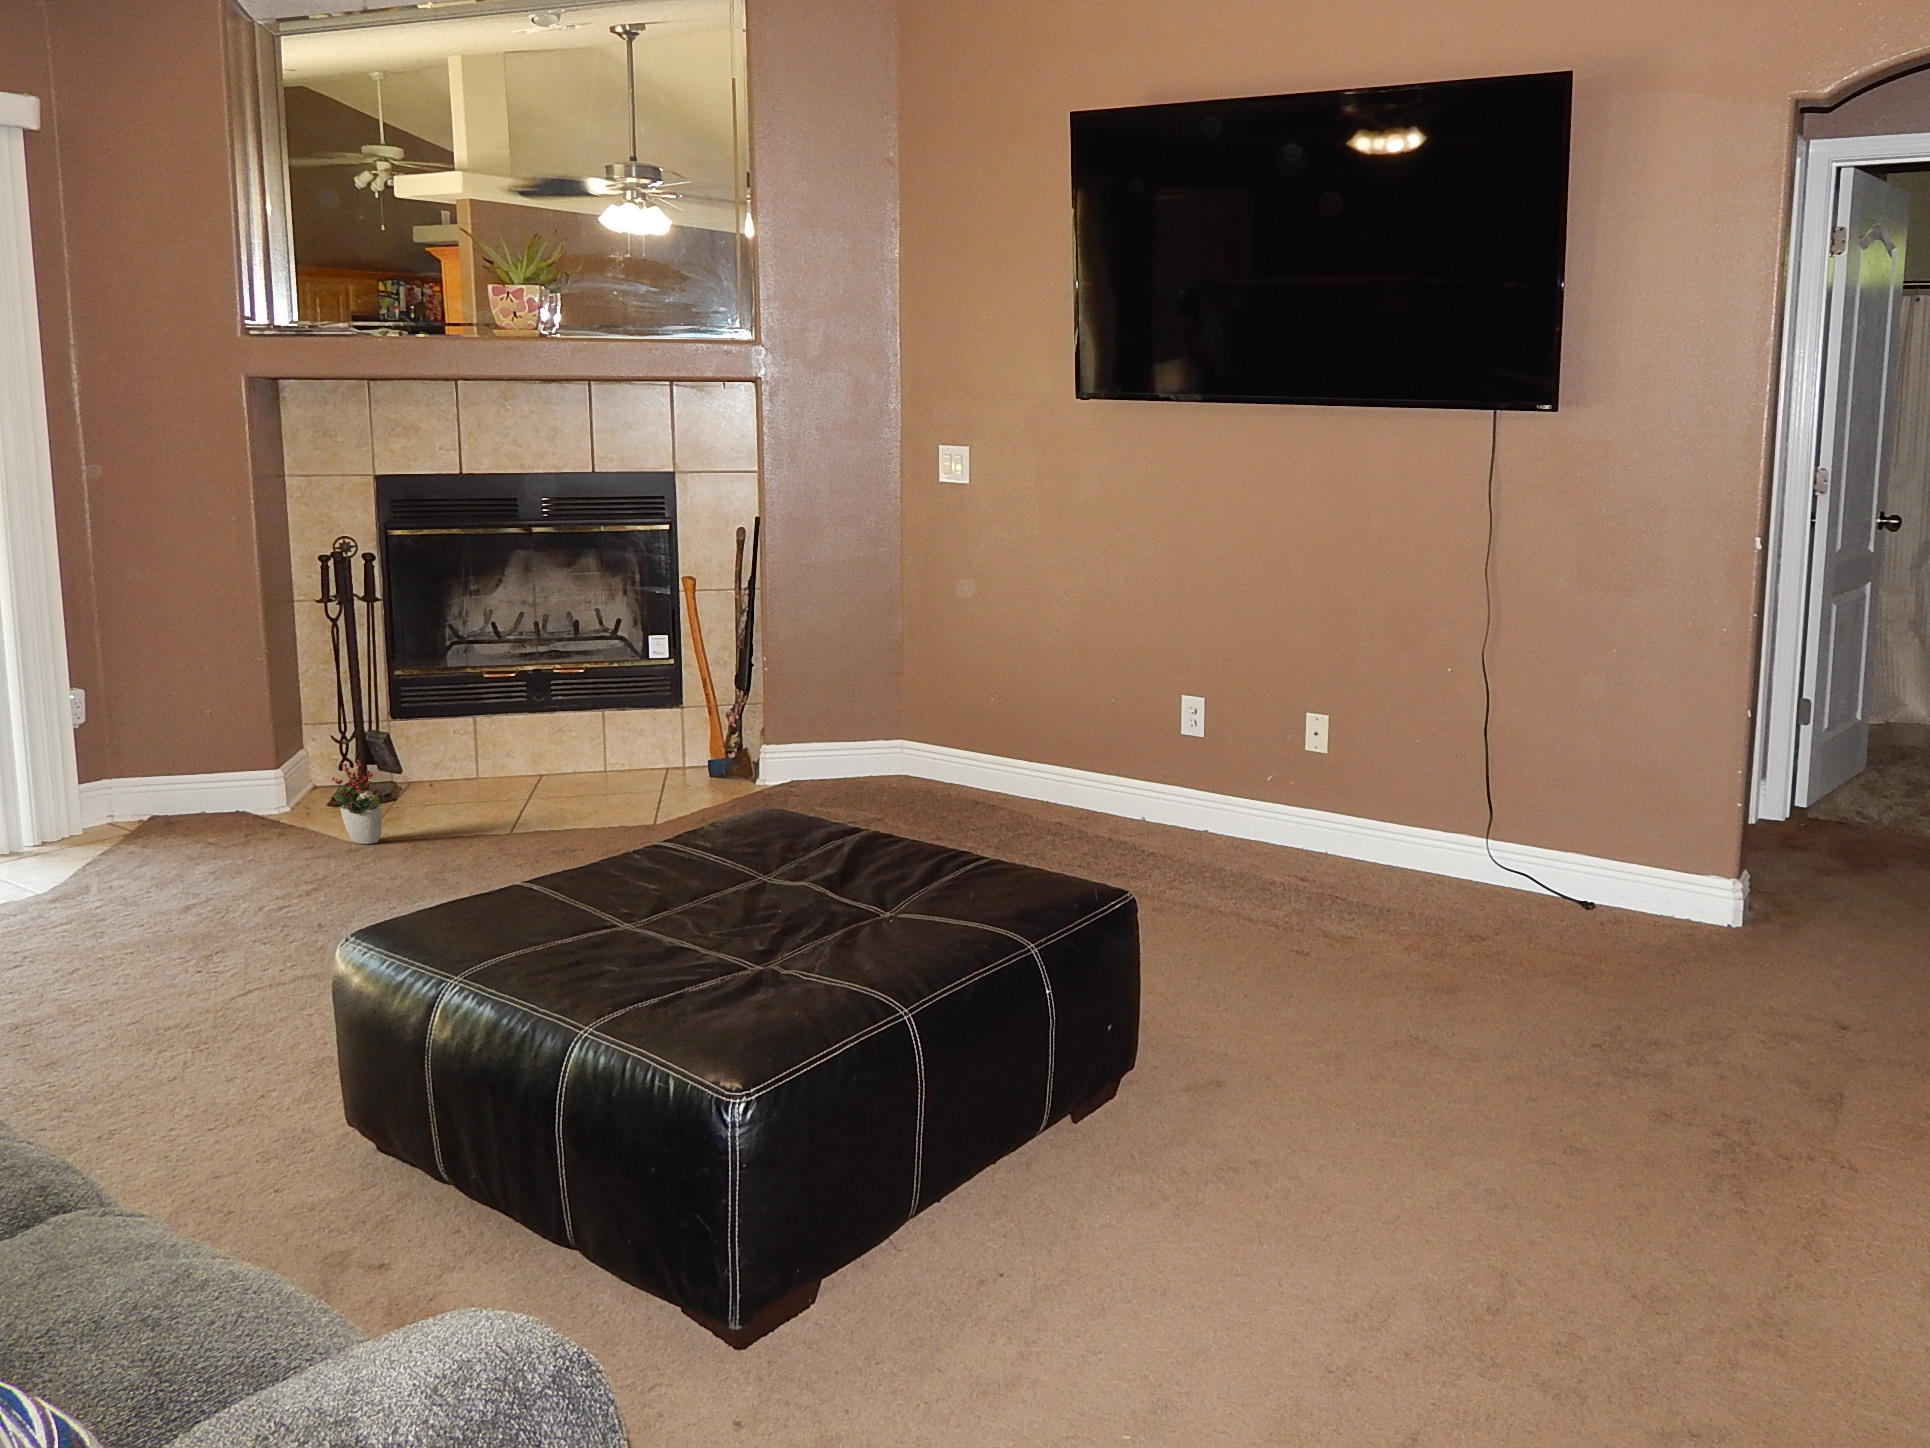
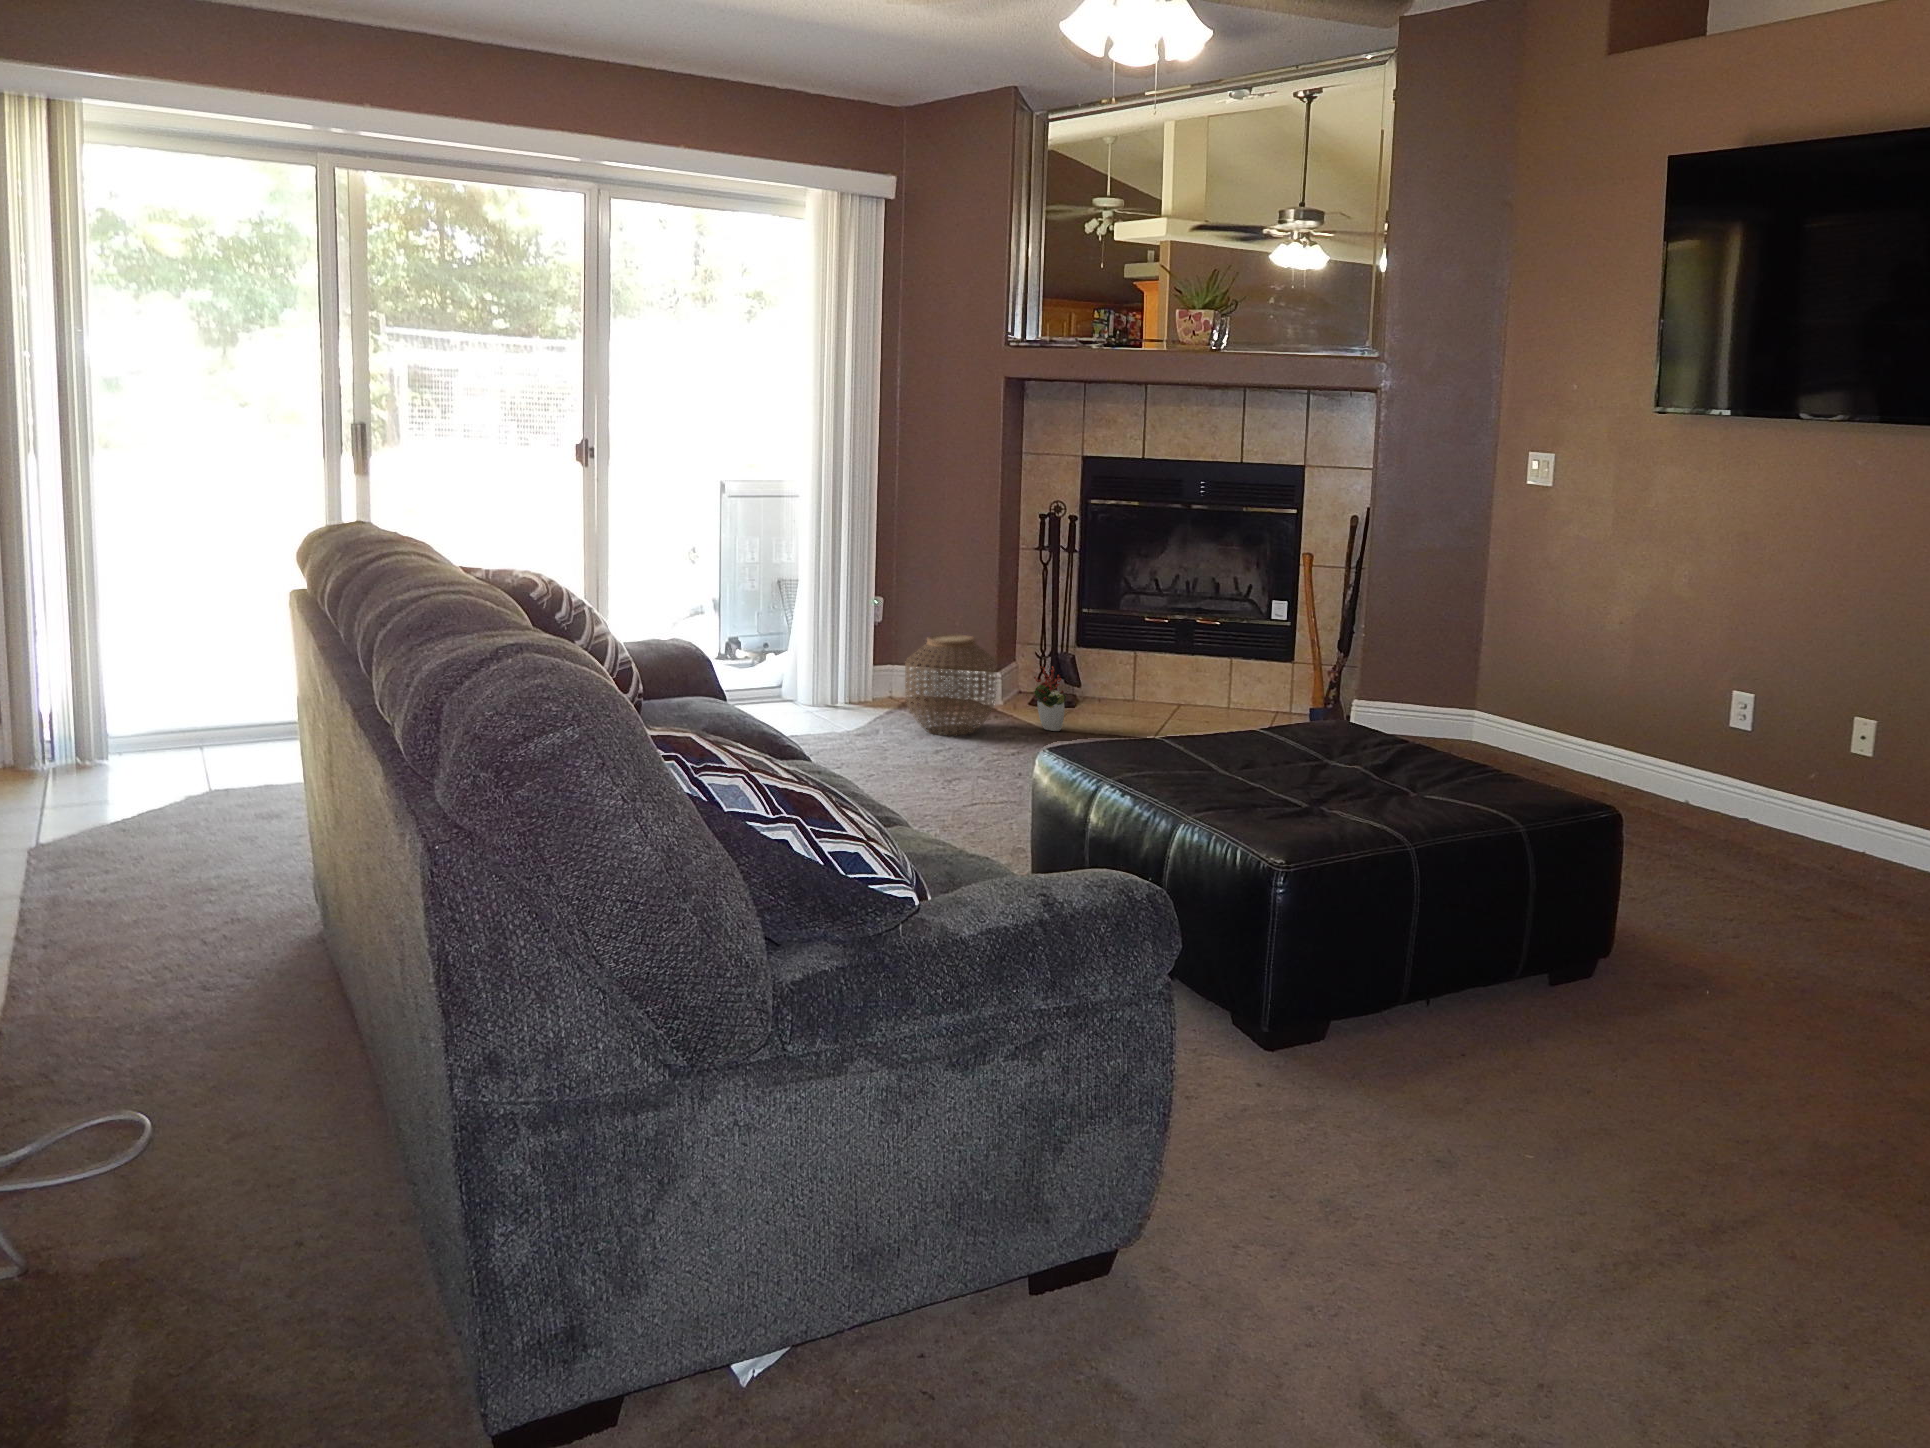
woven basket: none [126,735,276,878] -> present [905,634,996,735]

